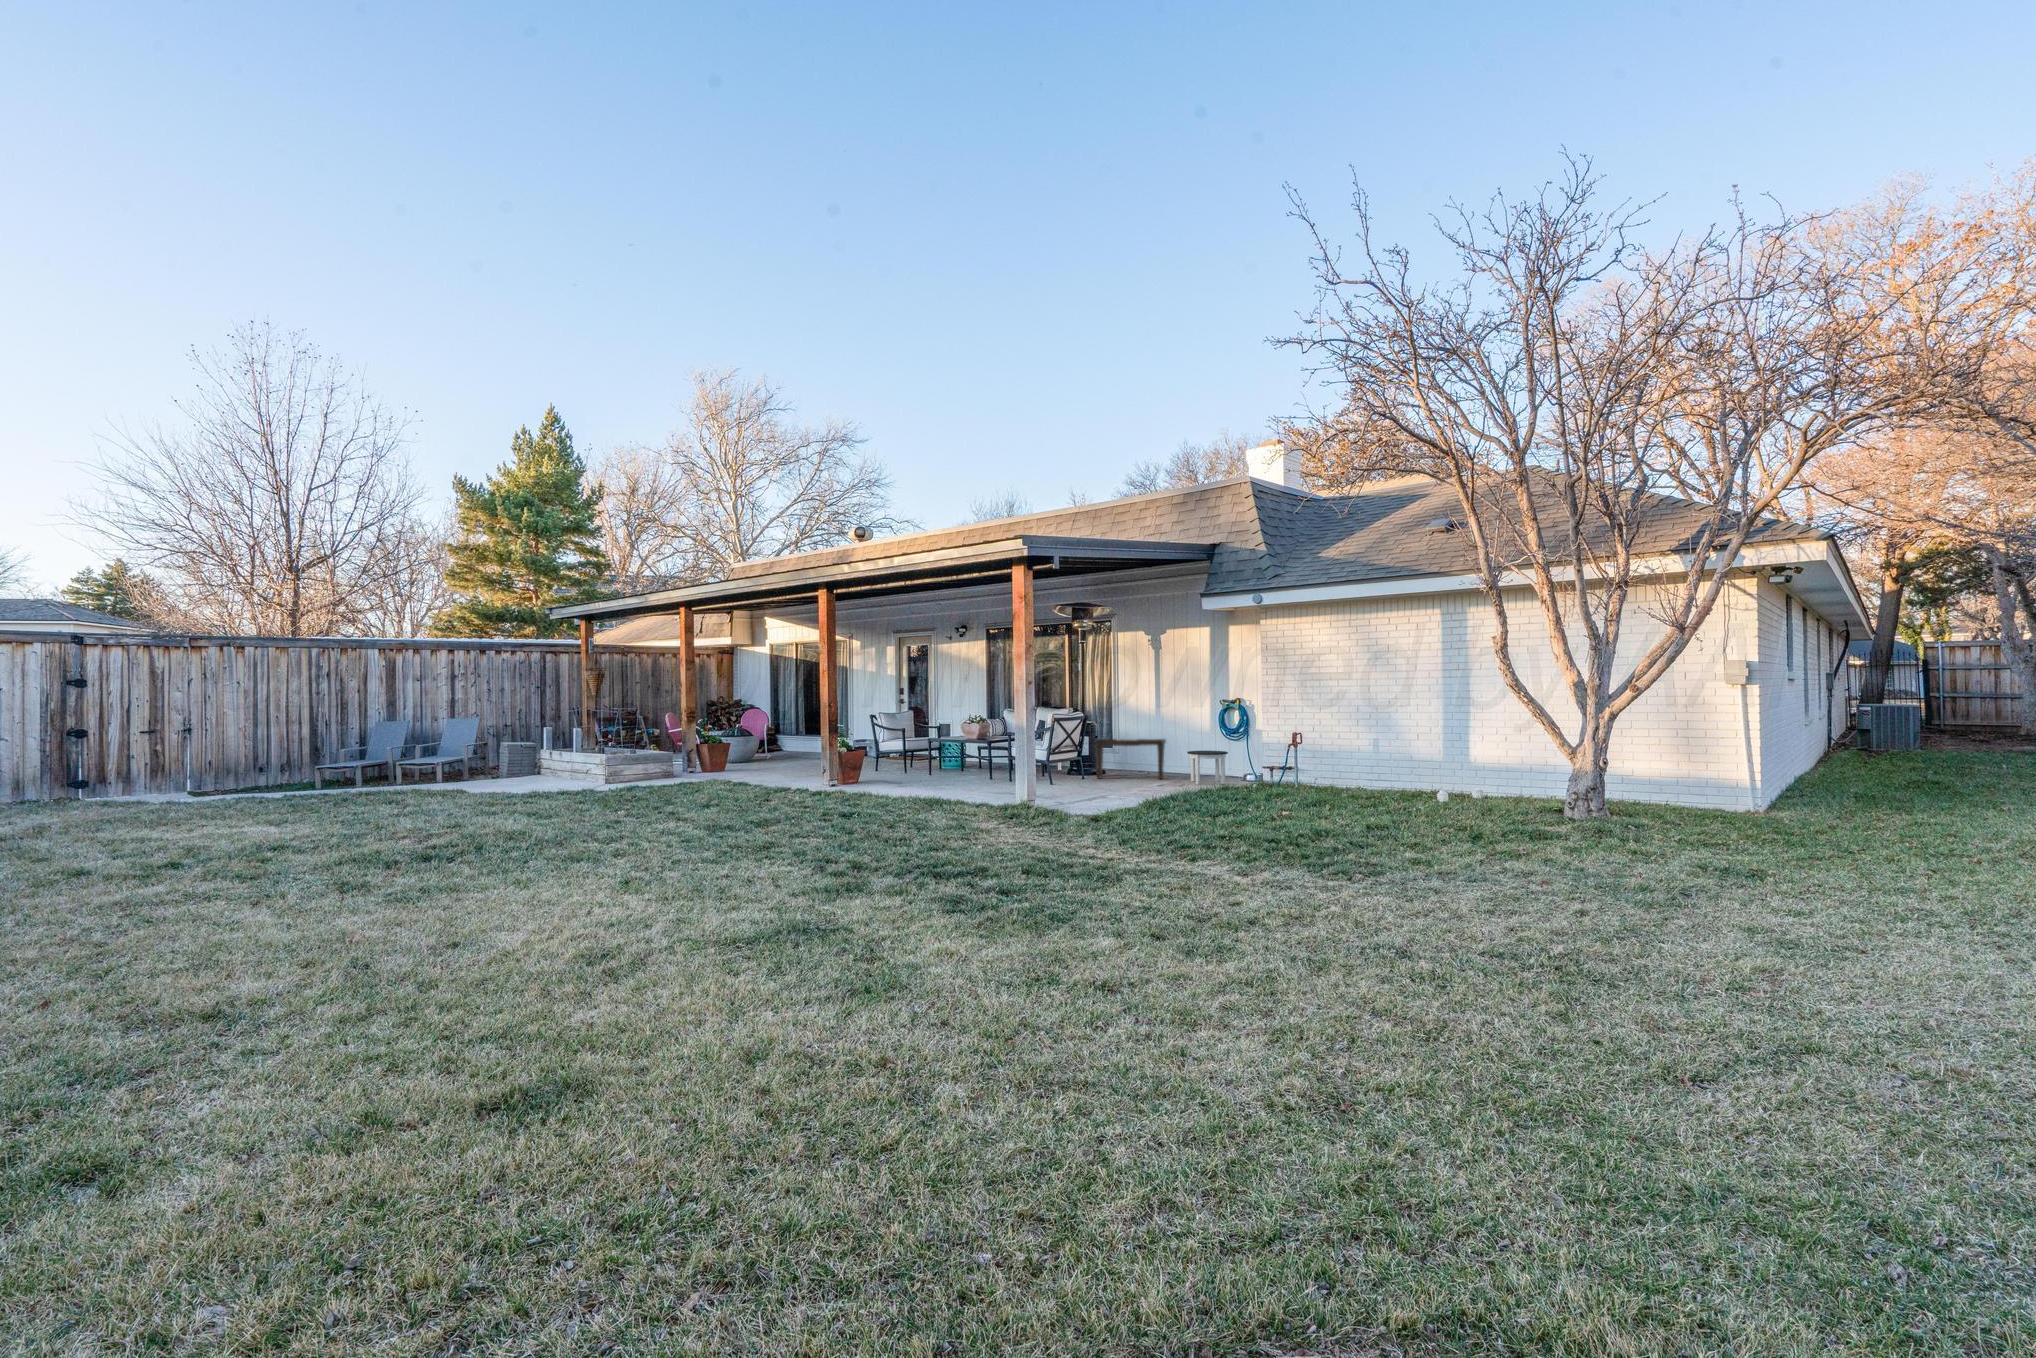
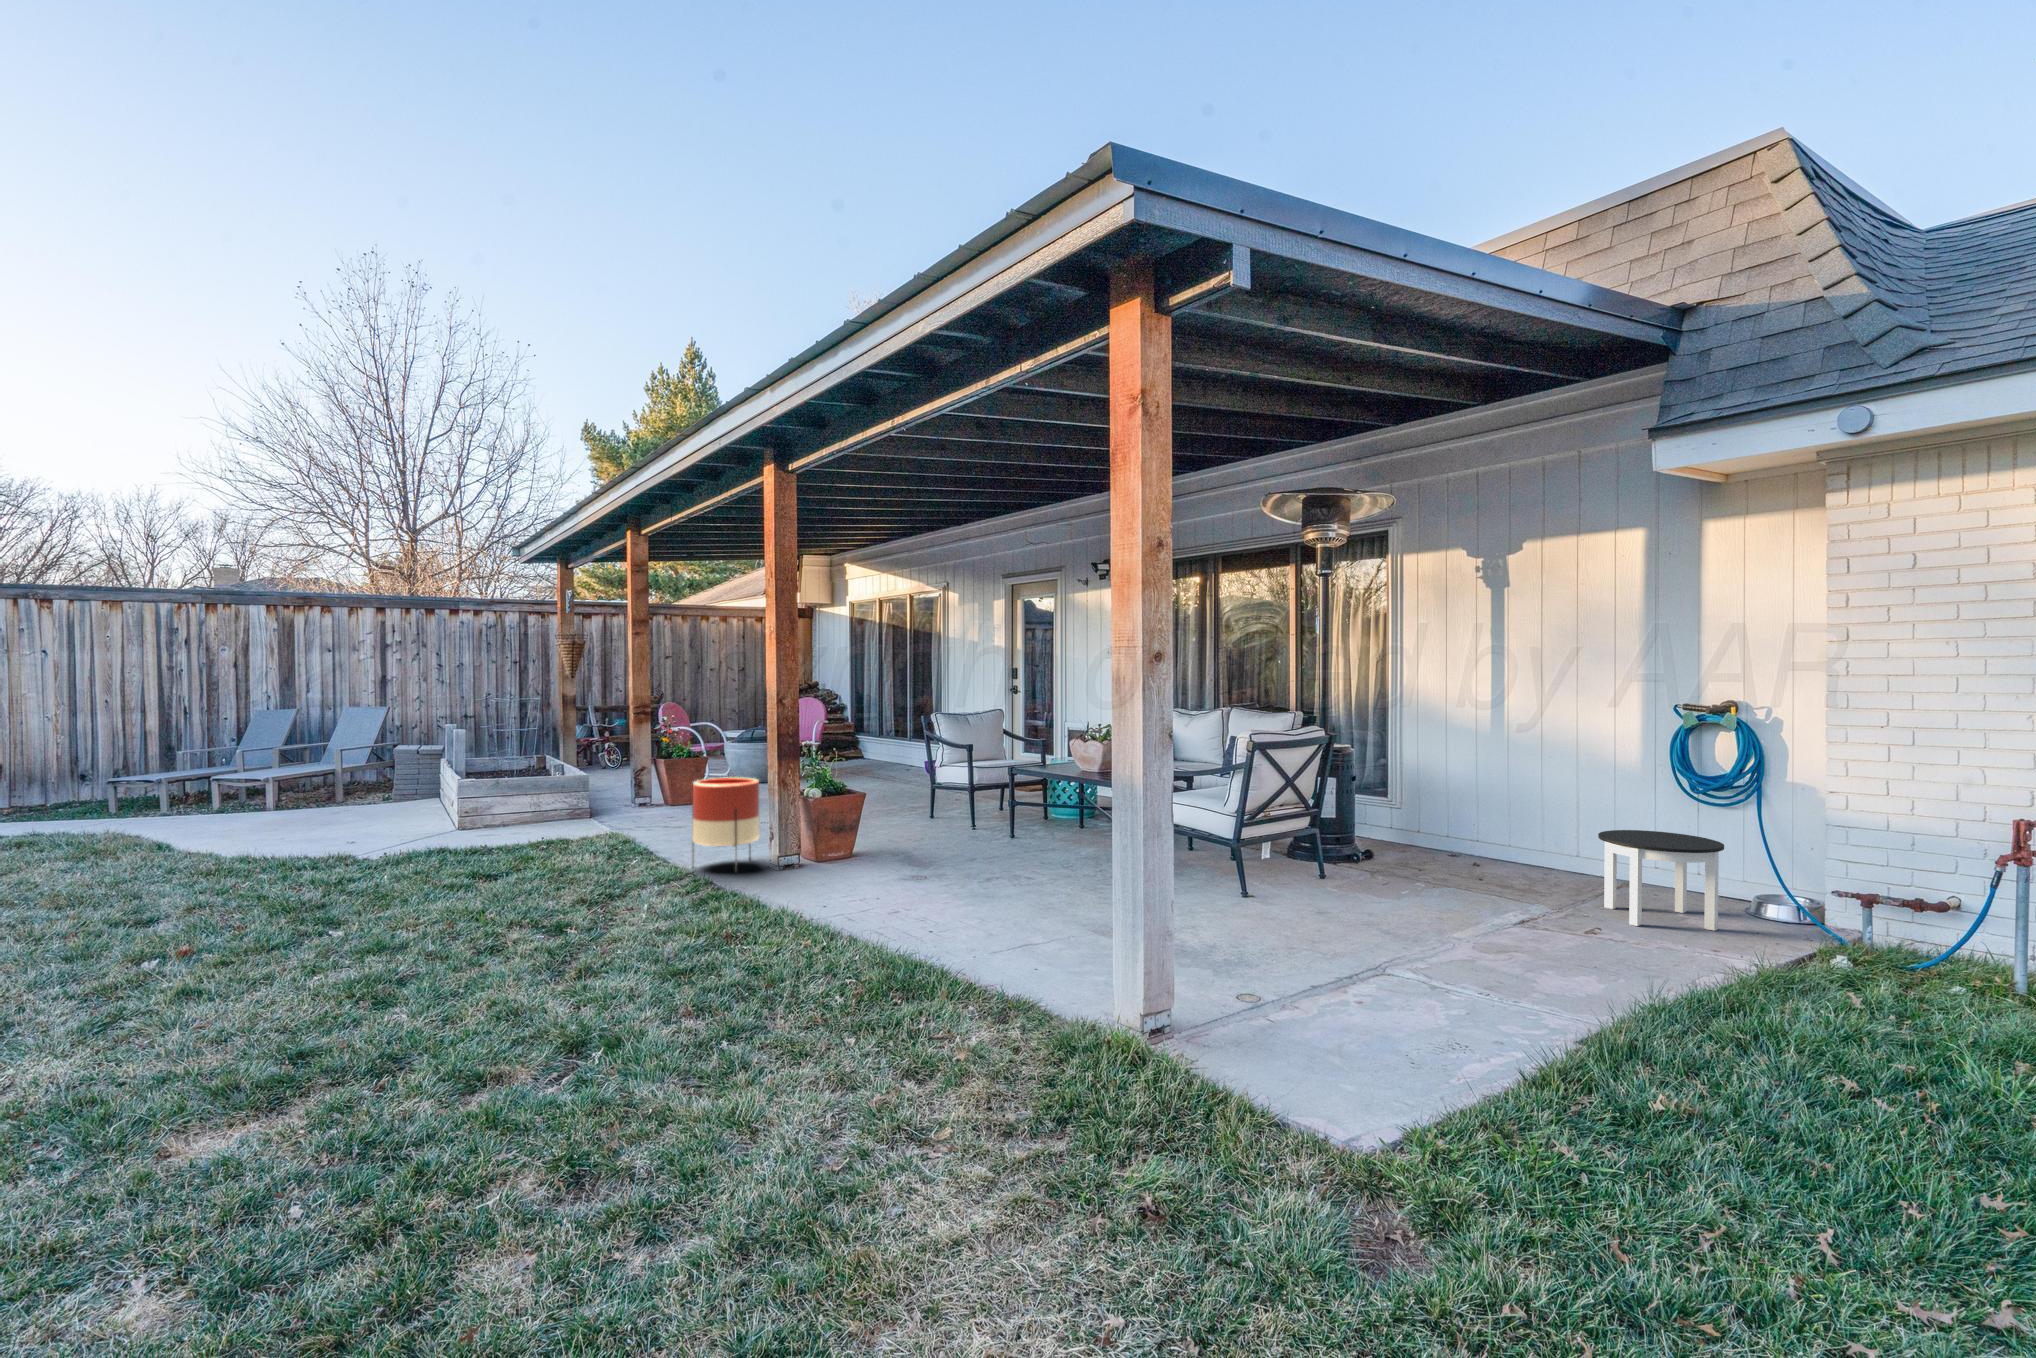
bench: present [1095,739,1166,779] -> none [1349,782,1524,891]
planter: none [790,744,823,788] -> present [692,777,760,871]

